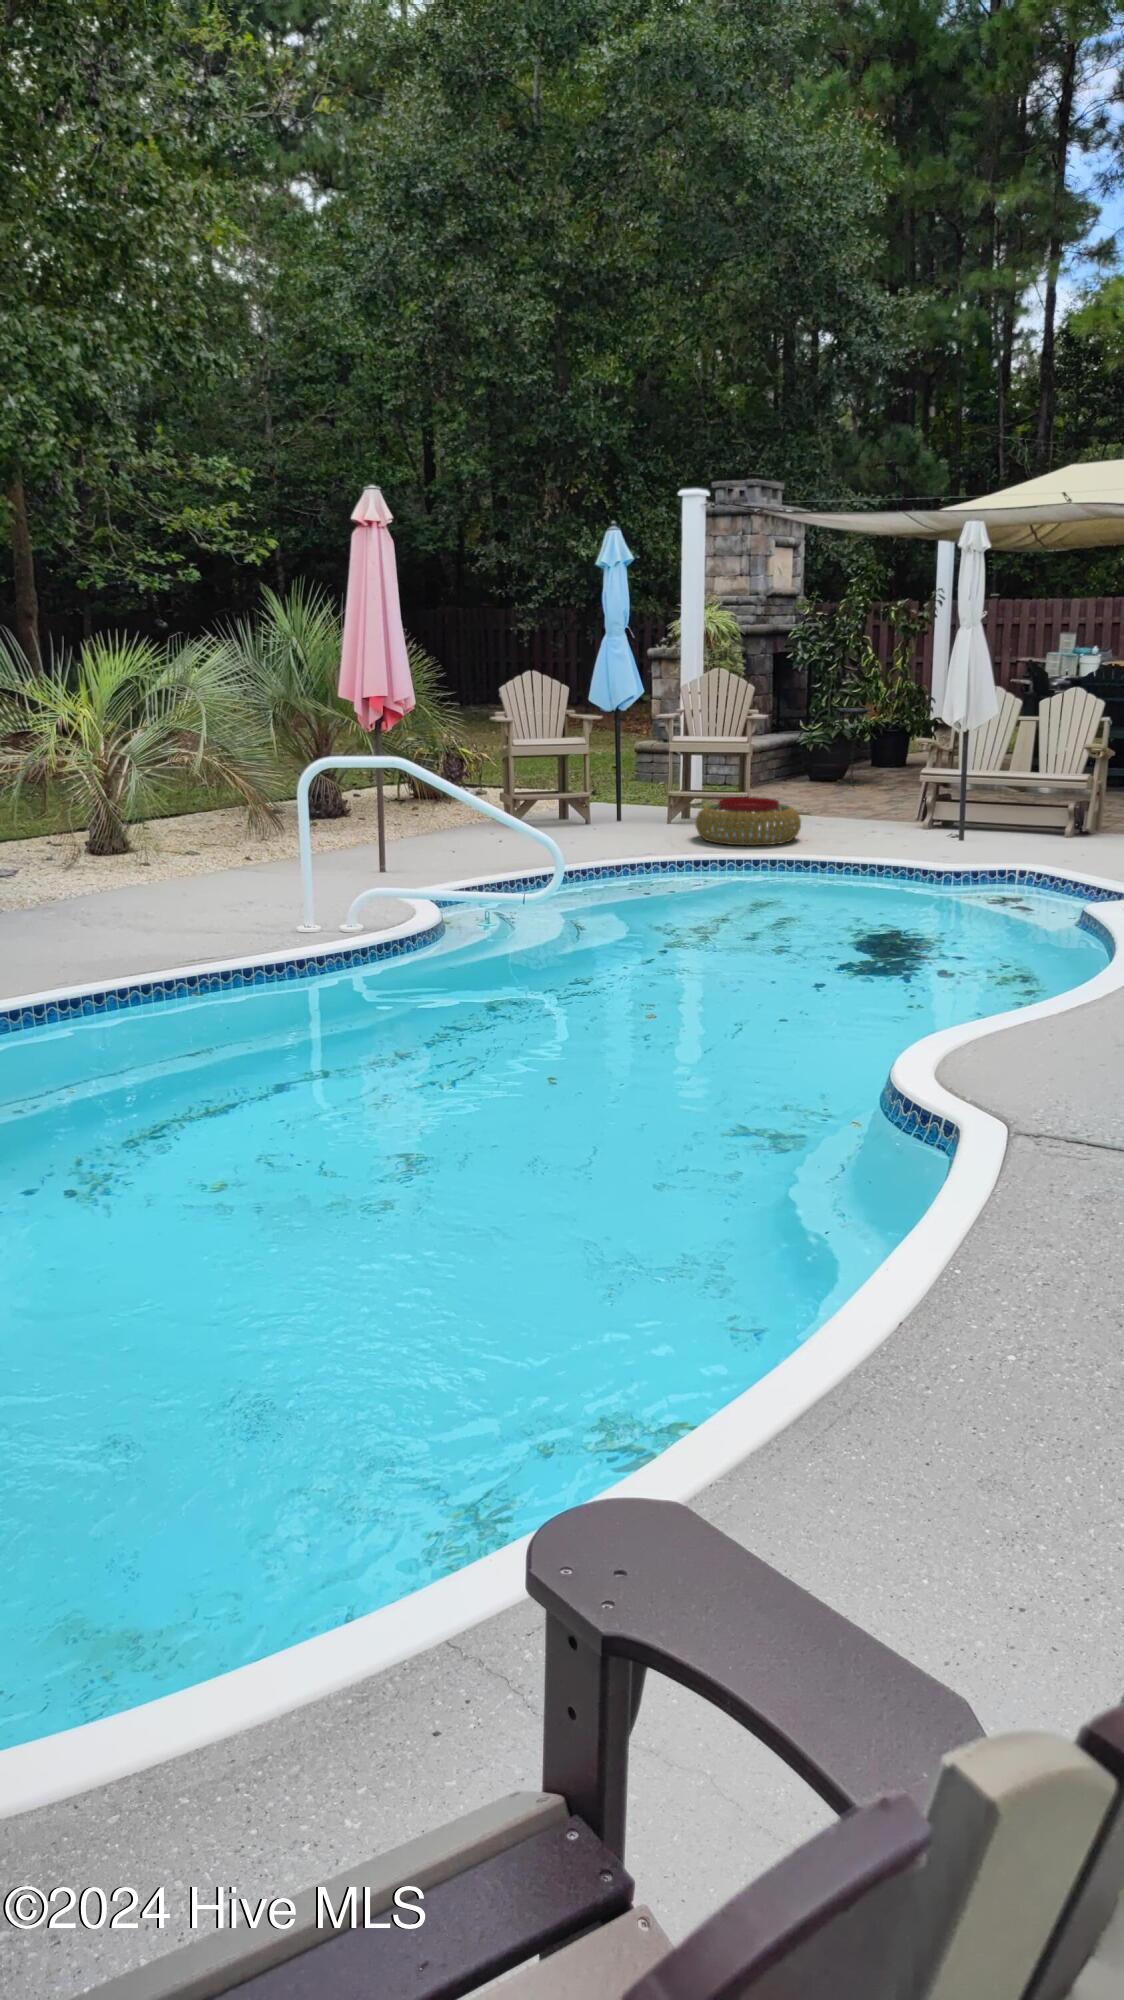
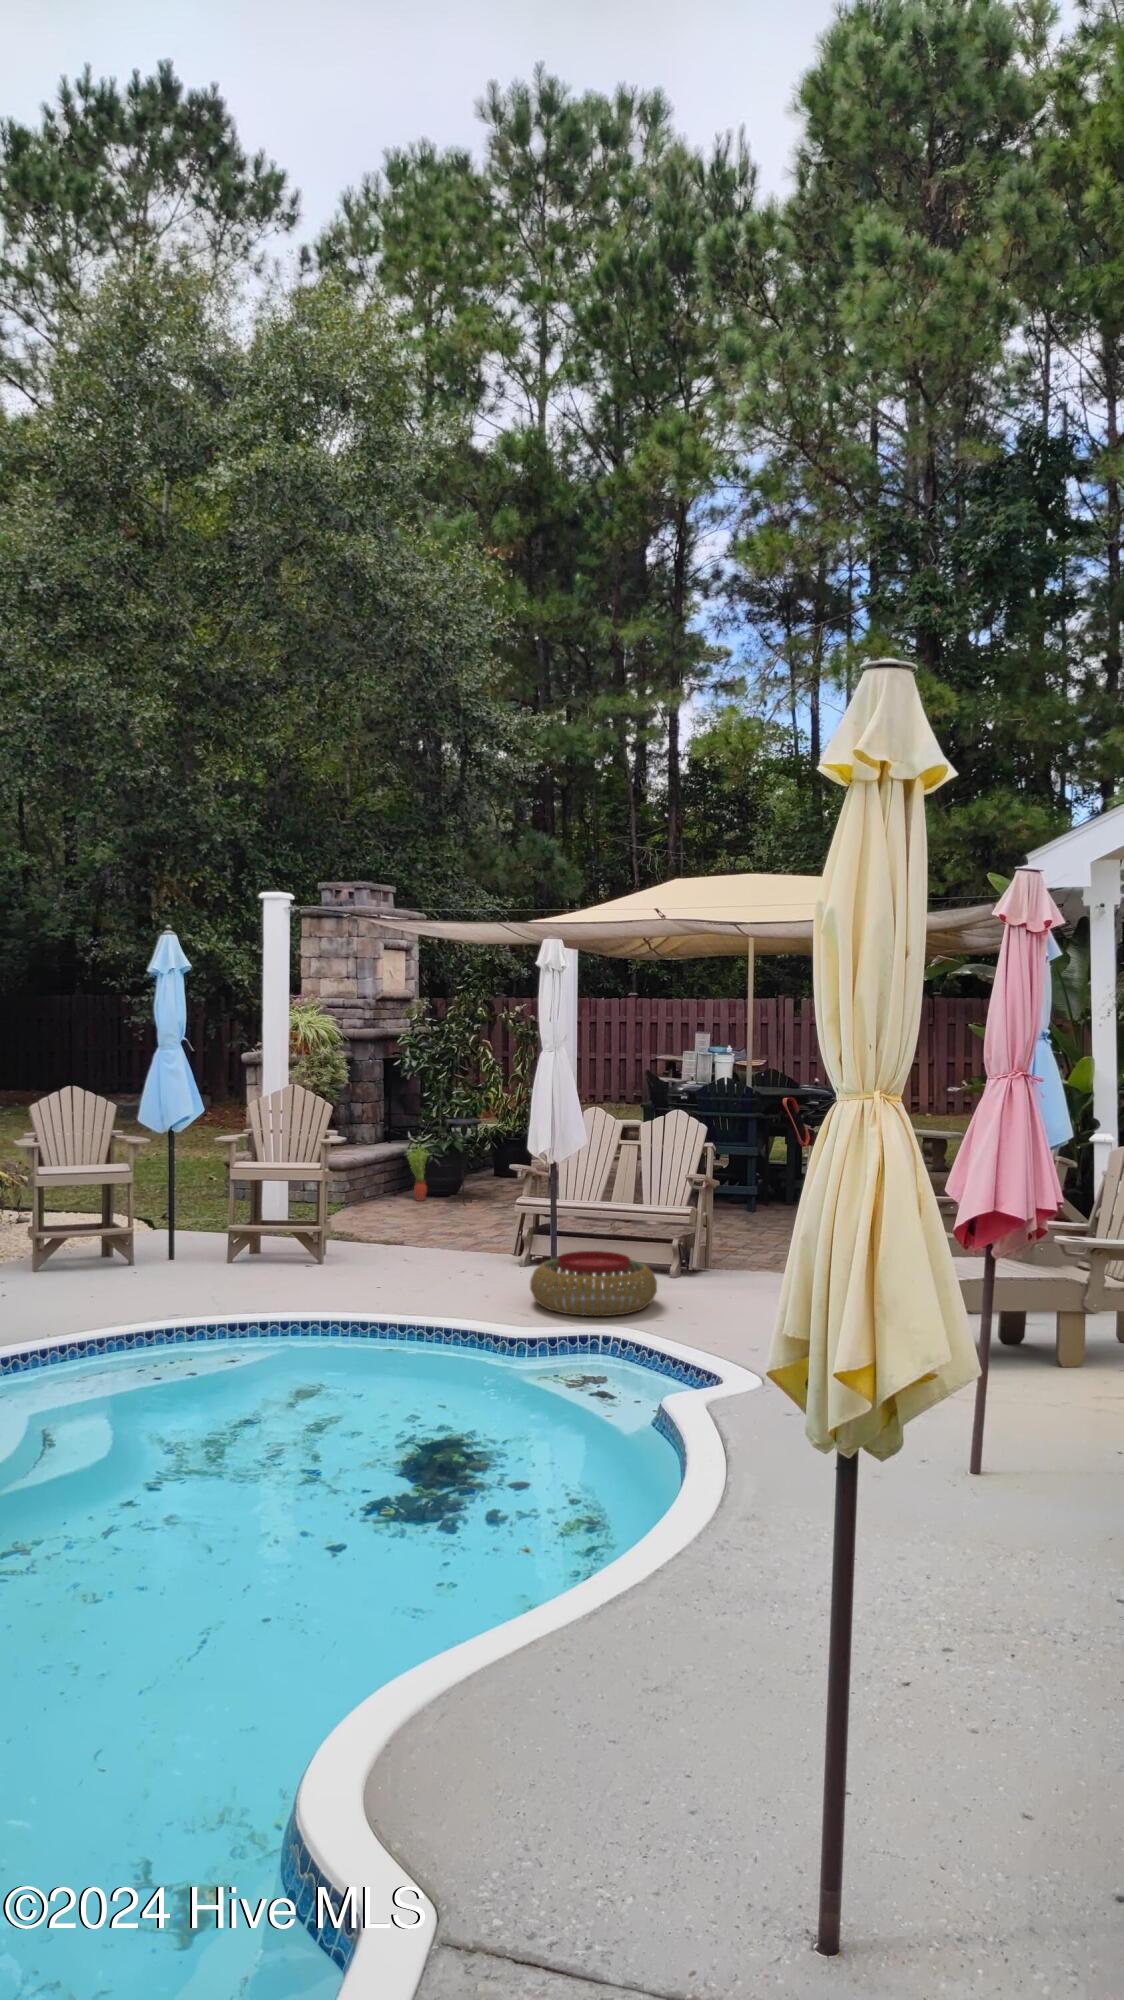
potted plant: none [799,731,821,784] -> present [408,1144,427,1201]
pouf: present [696,797,801,845] -> present [530,1251,657,1316]

